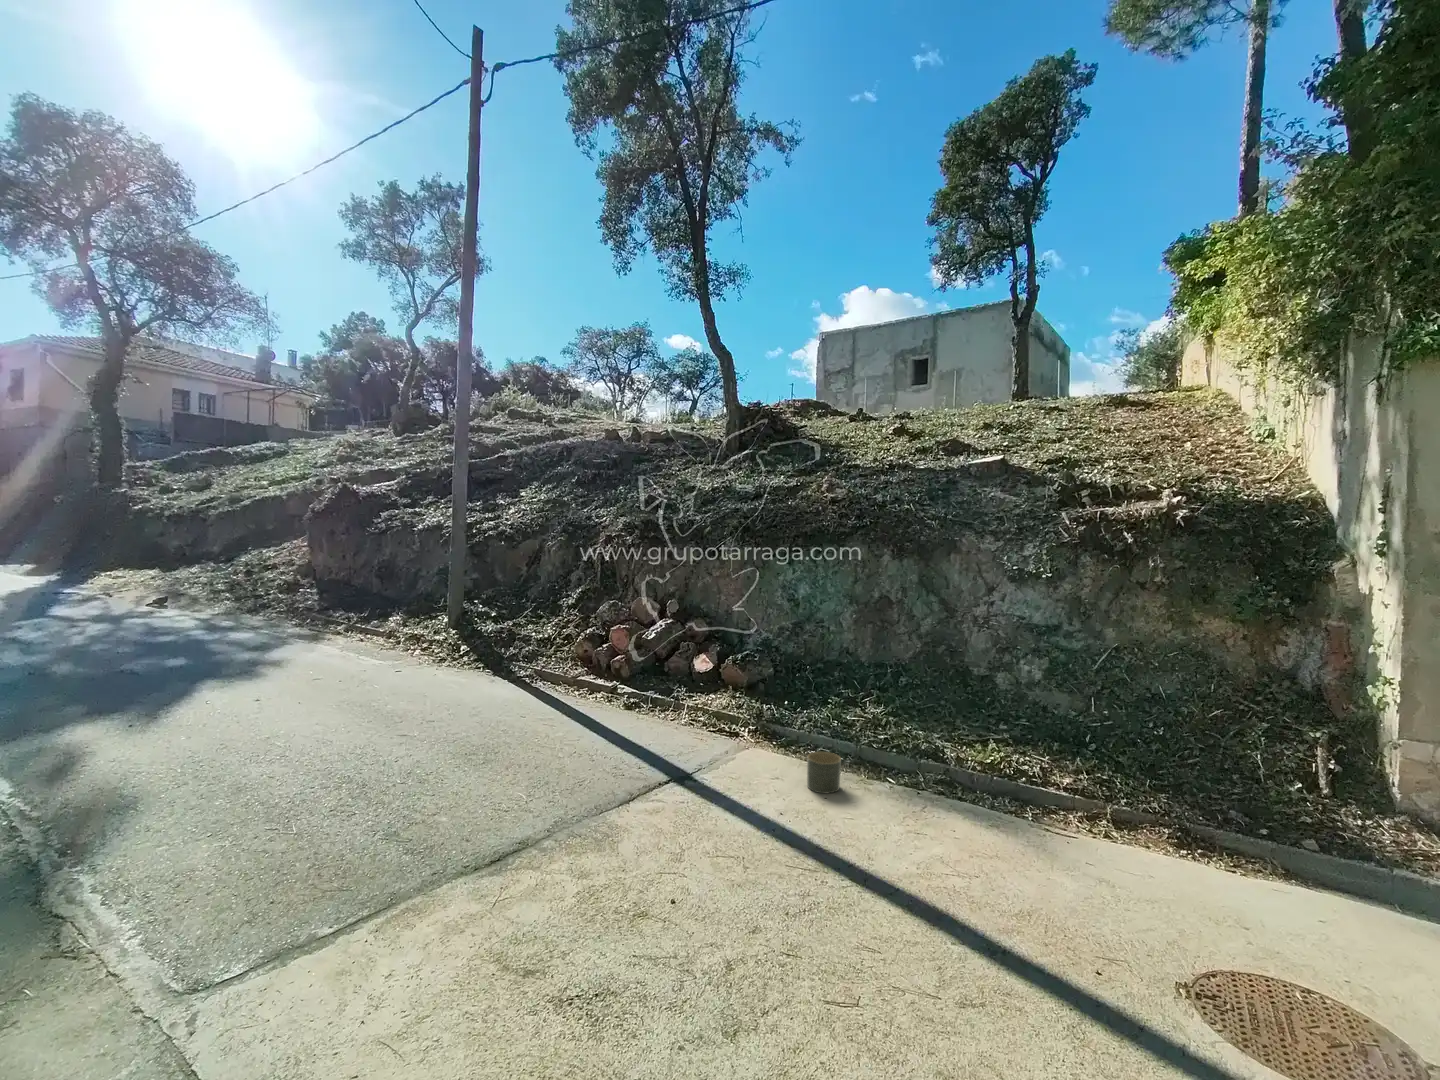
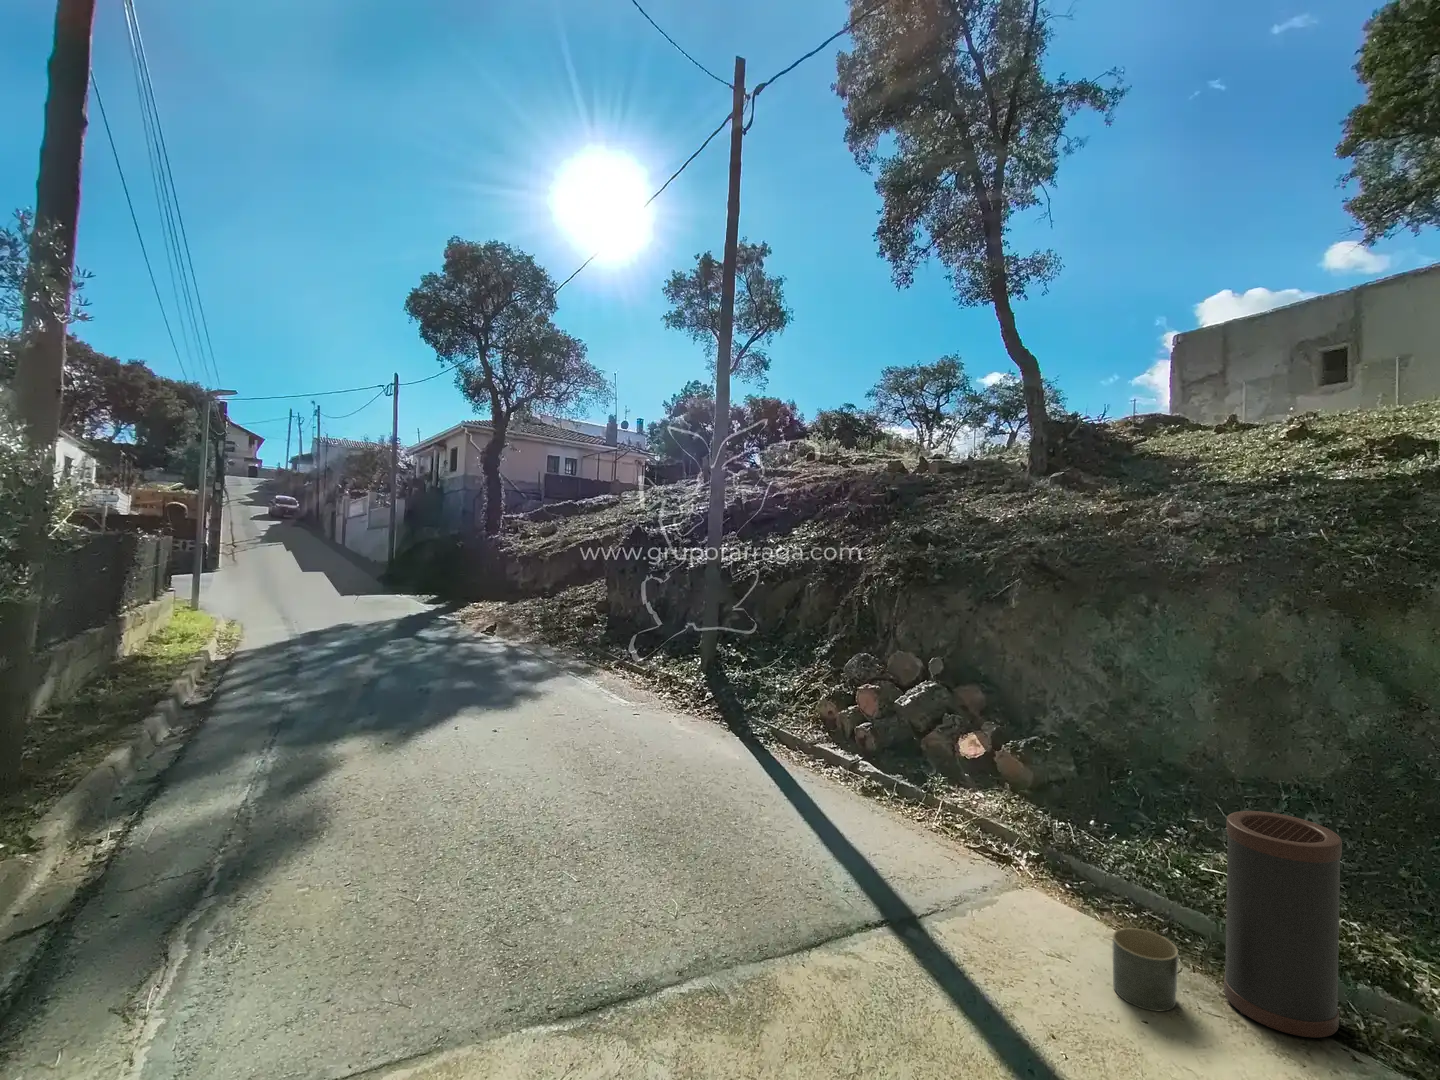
trash can: none [862,676,918,790] -> present [1224,811,1342,1038]

